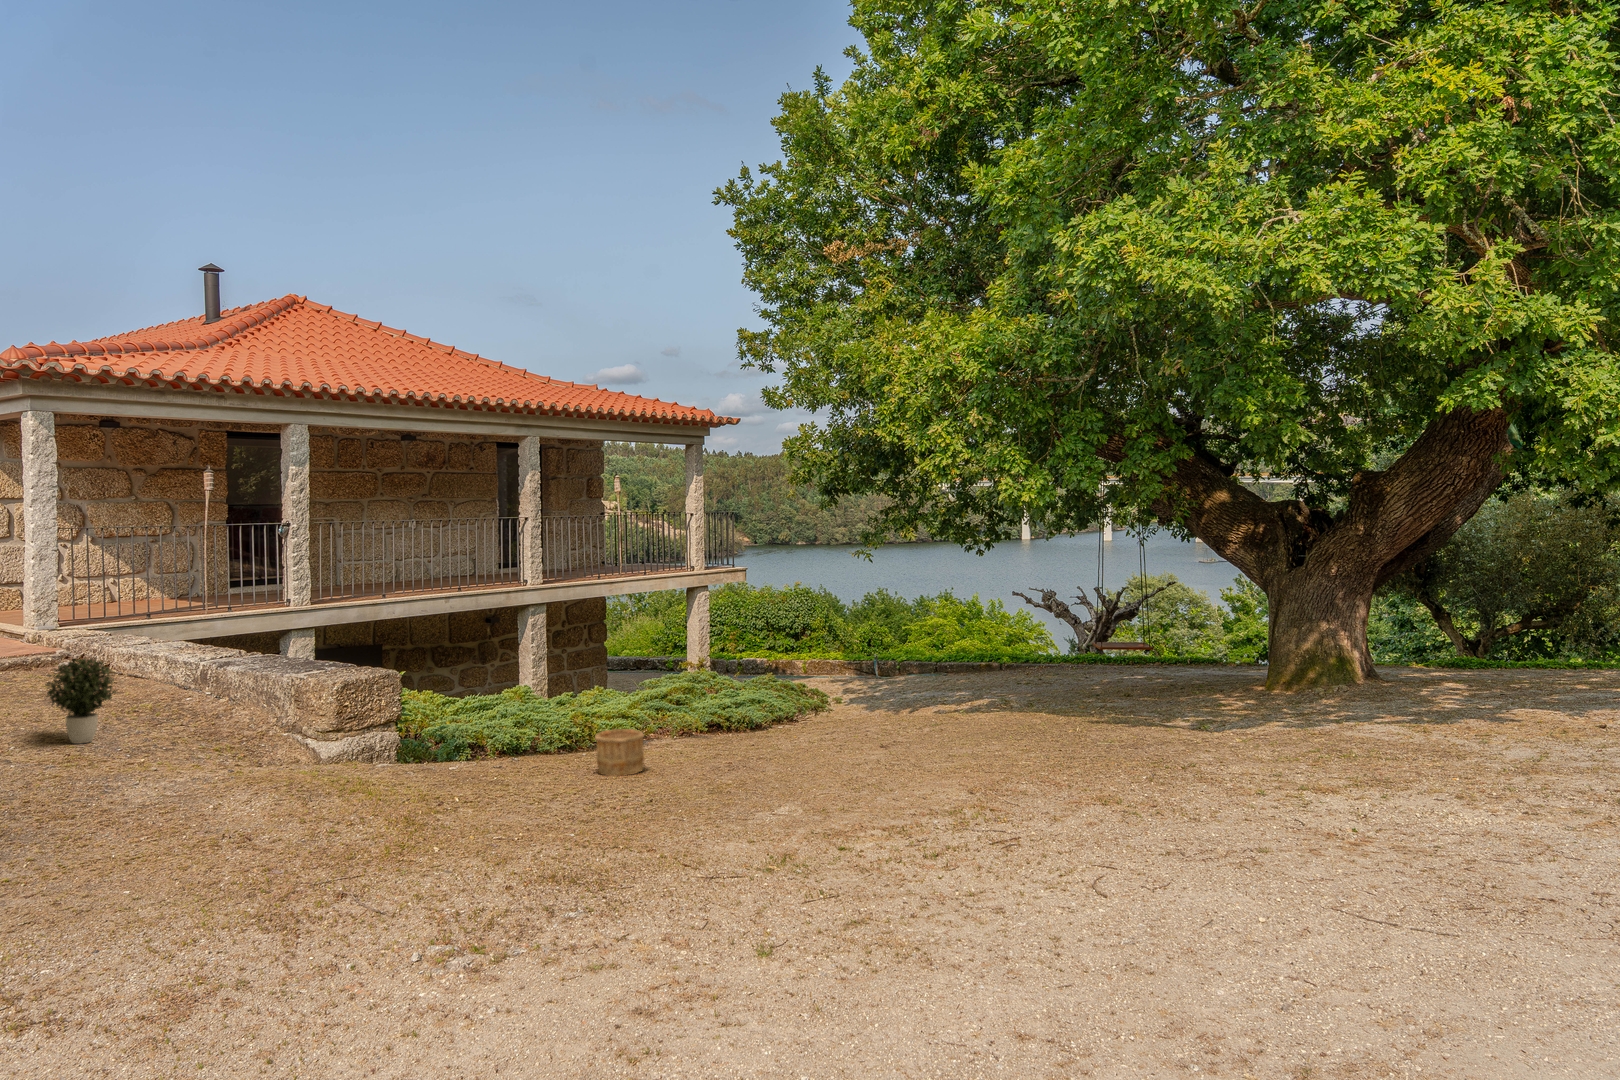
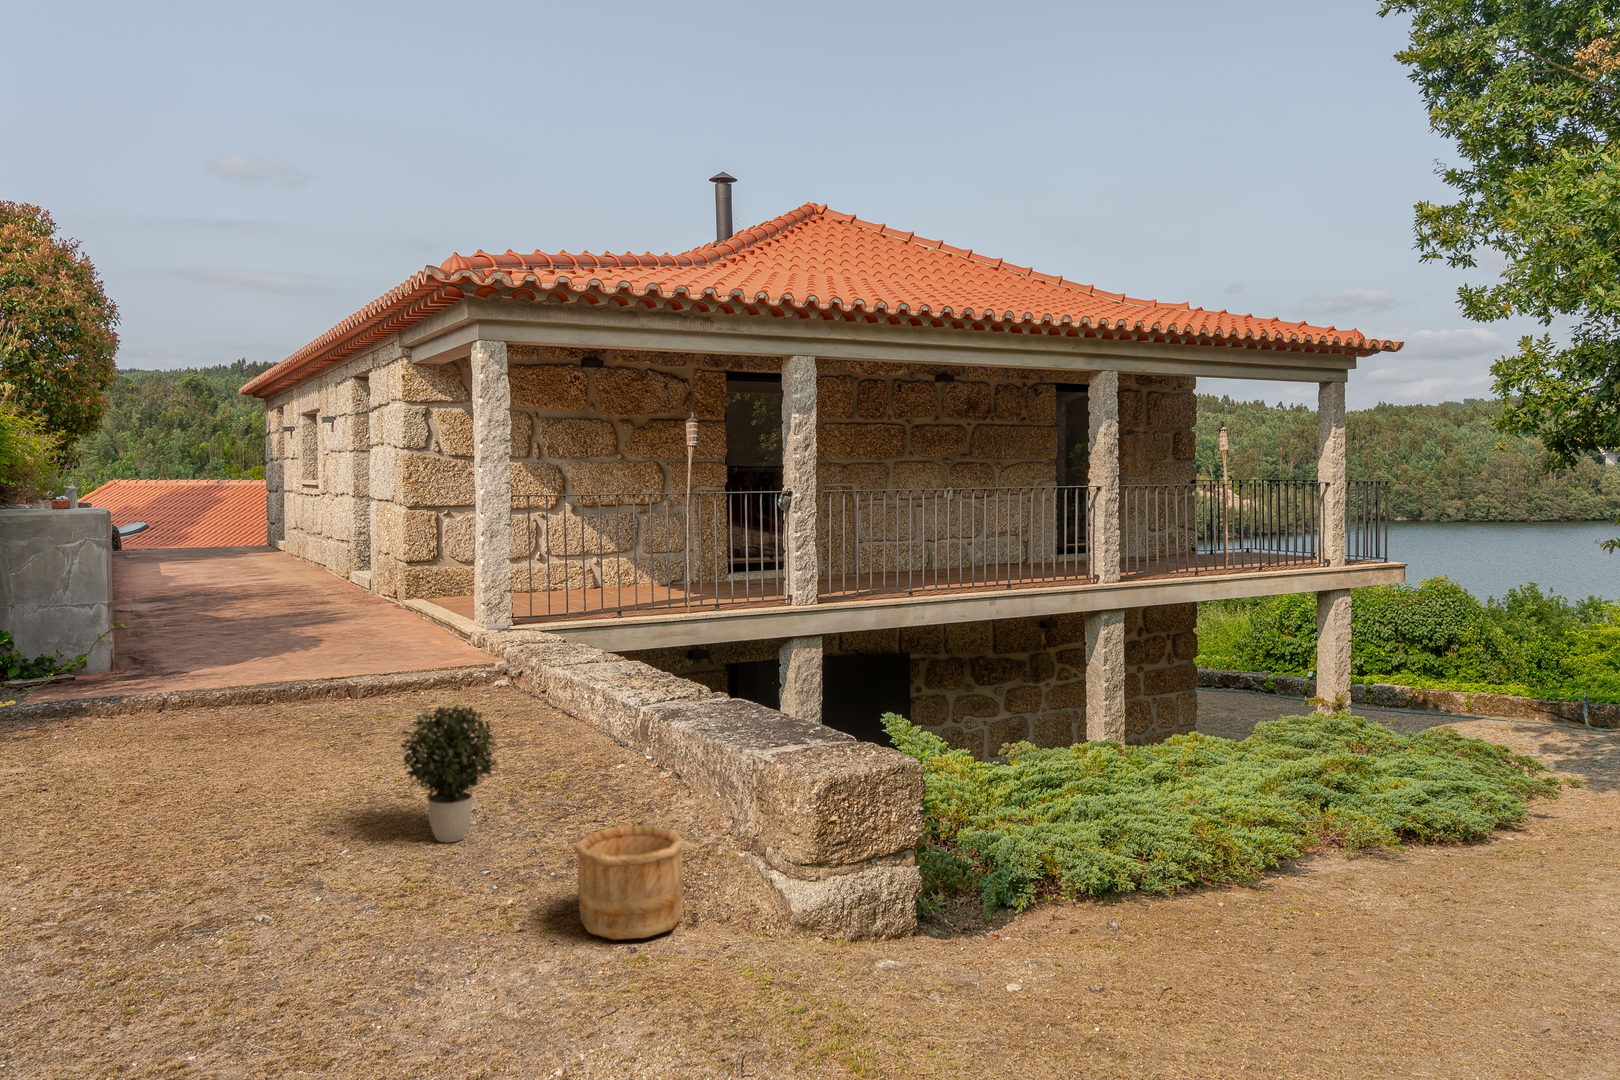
wooden bucket: present [595,729,644,776] -> present [574,826,685,939]

